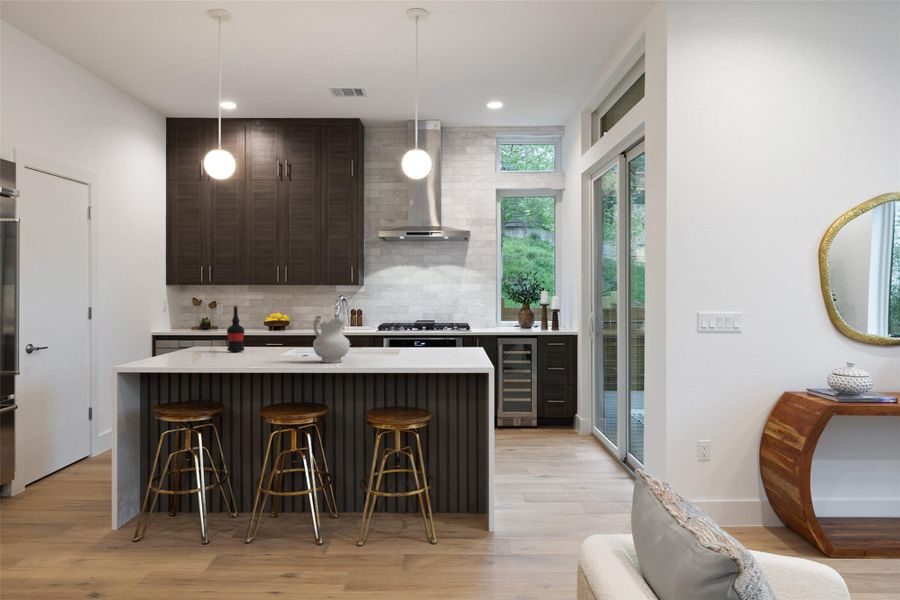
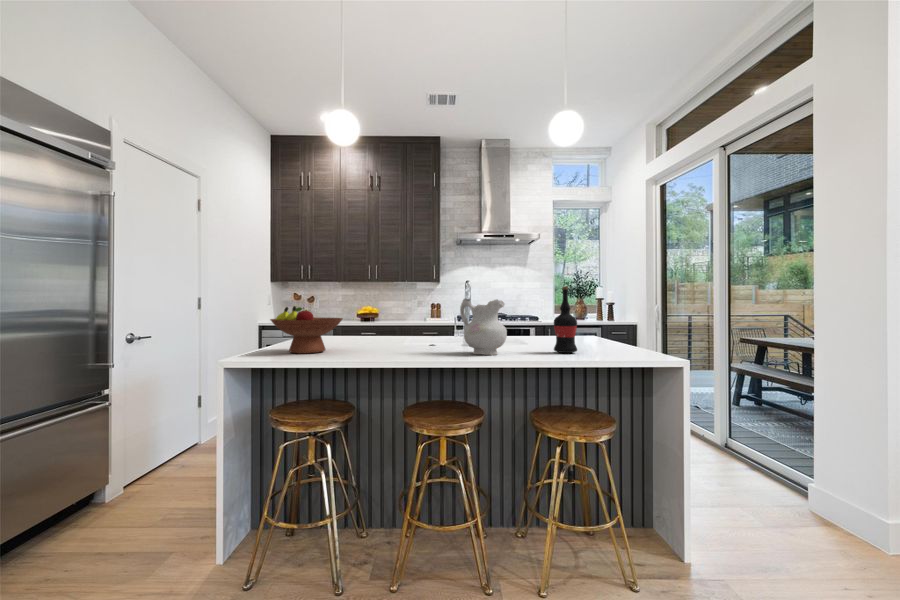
wine bottle: present [227,305,245,352] -> present [554,286,577,353]
fruit bowl: none [154,322,217,361] -> present [270,306,343,353]

